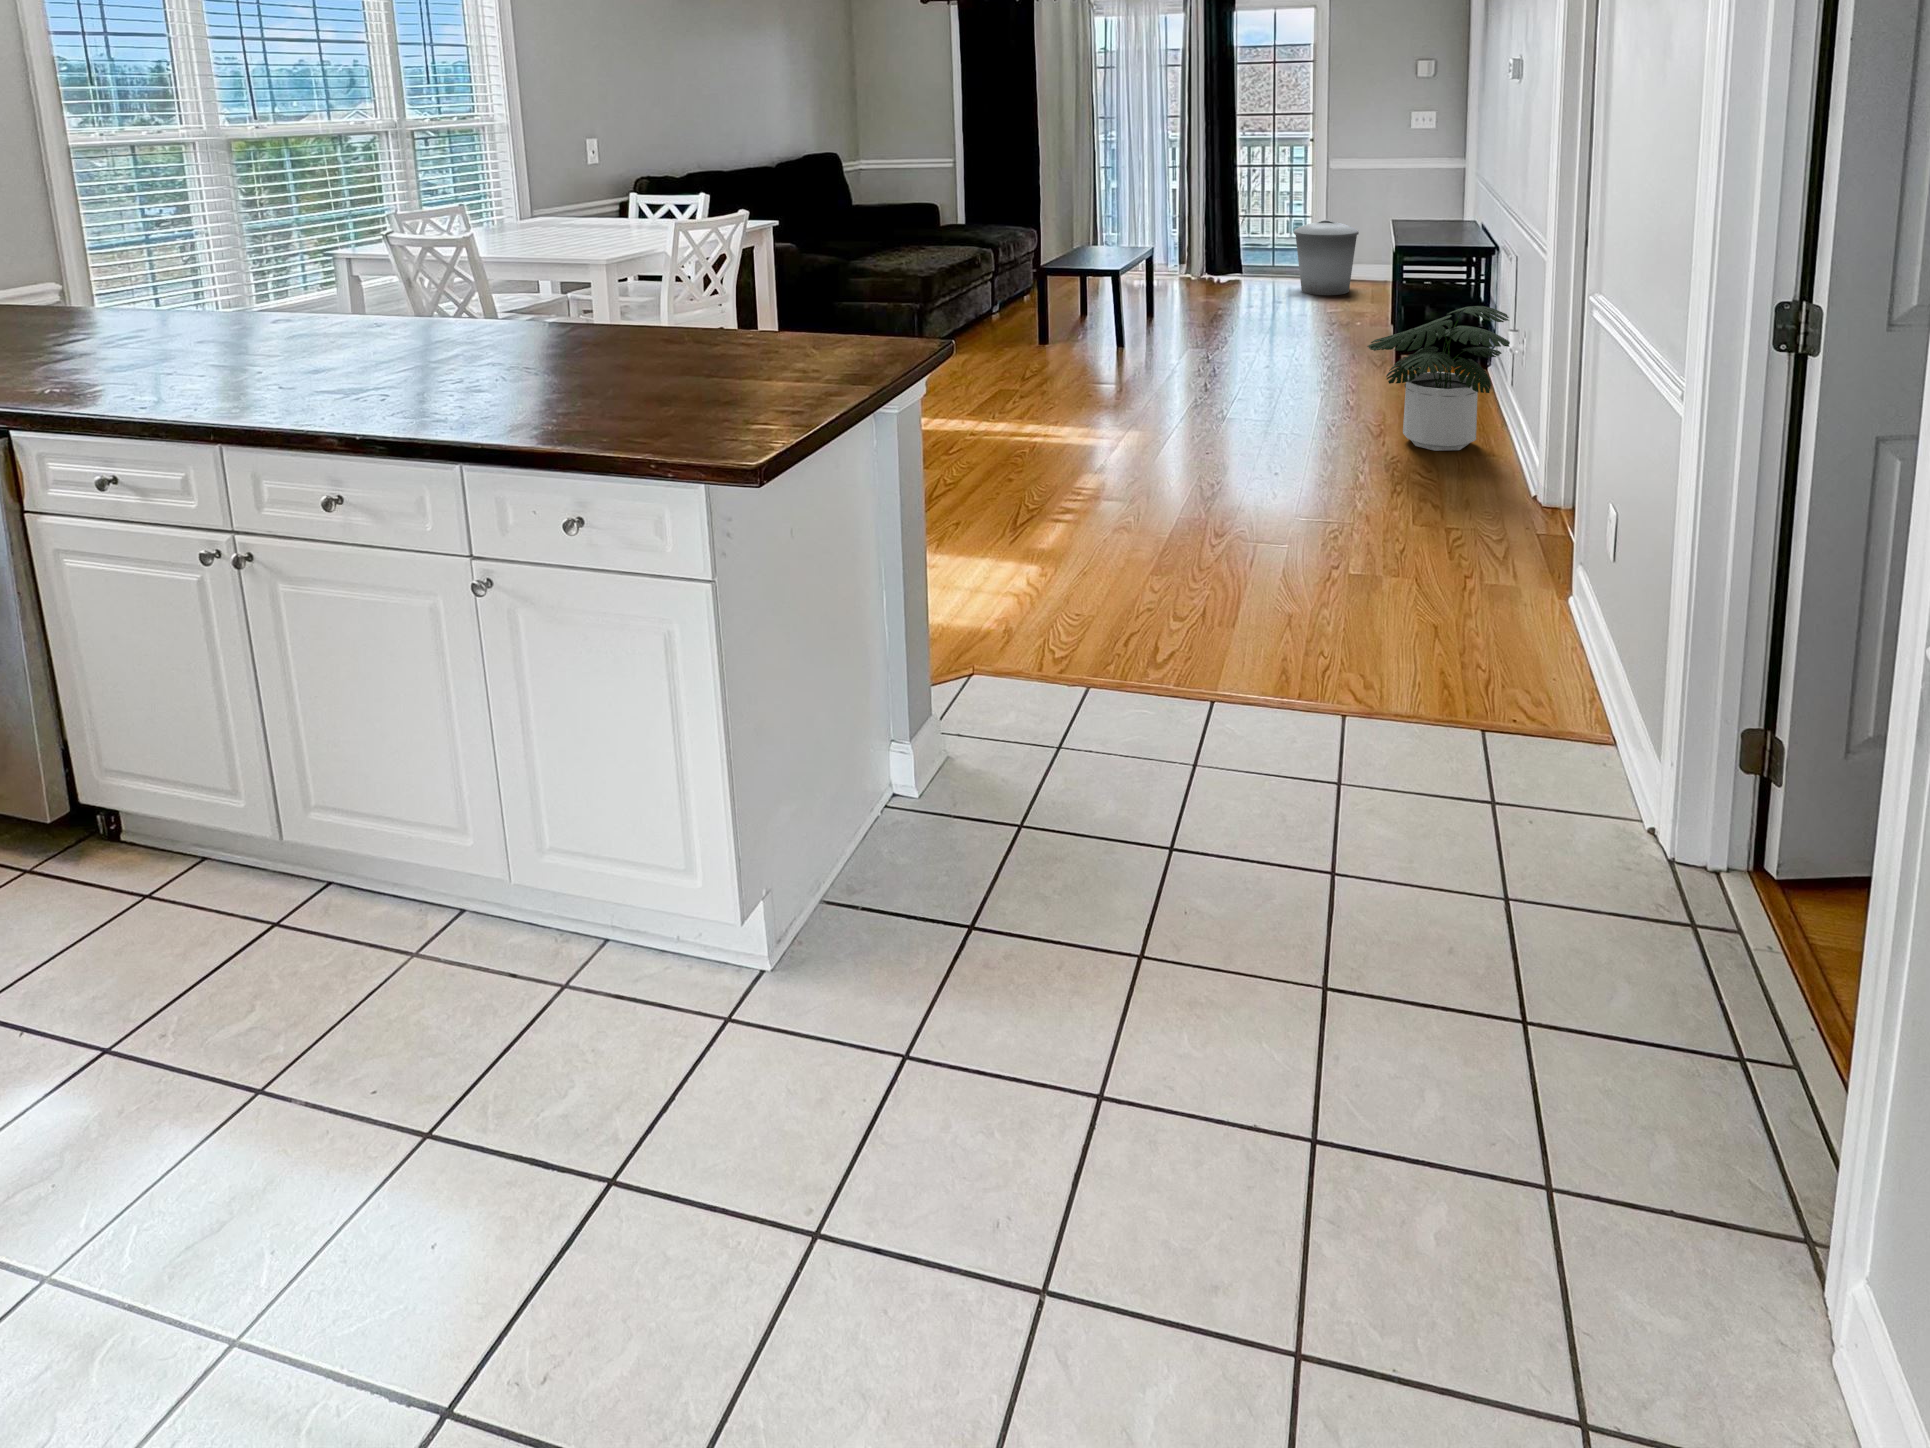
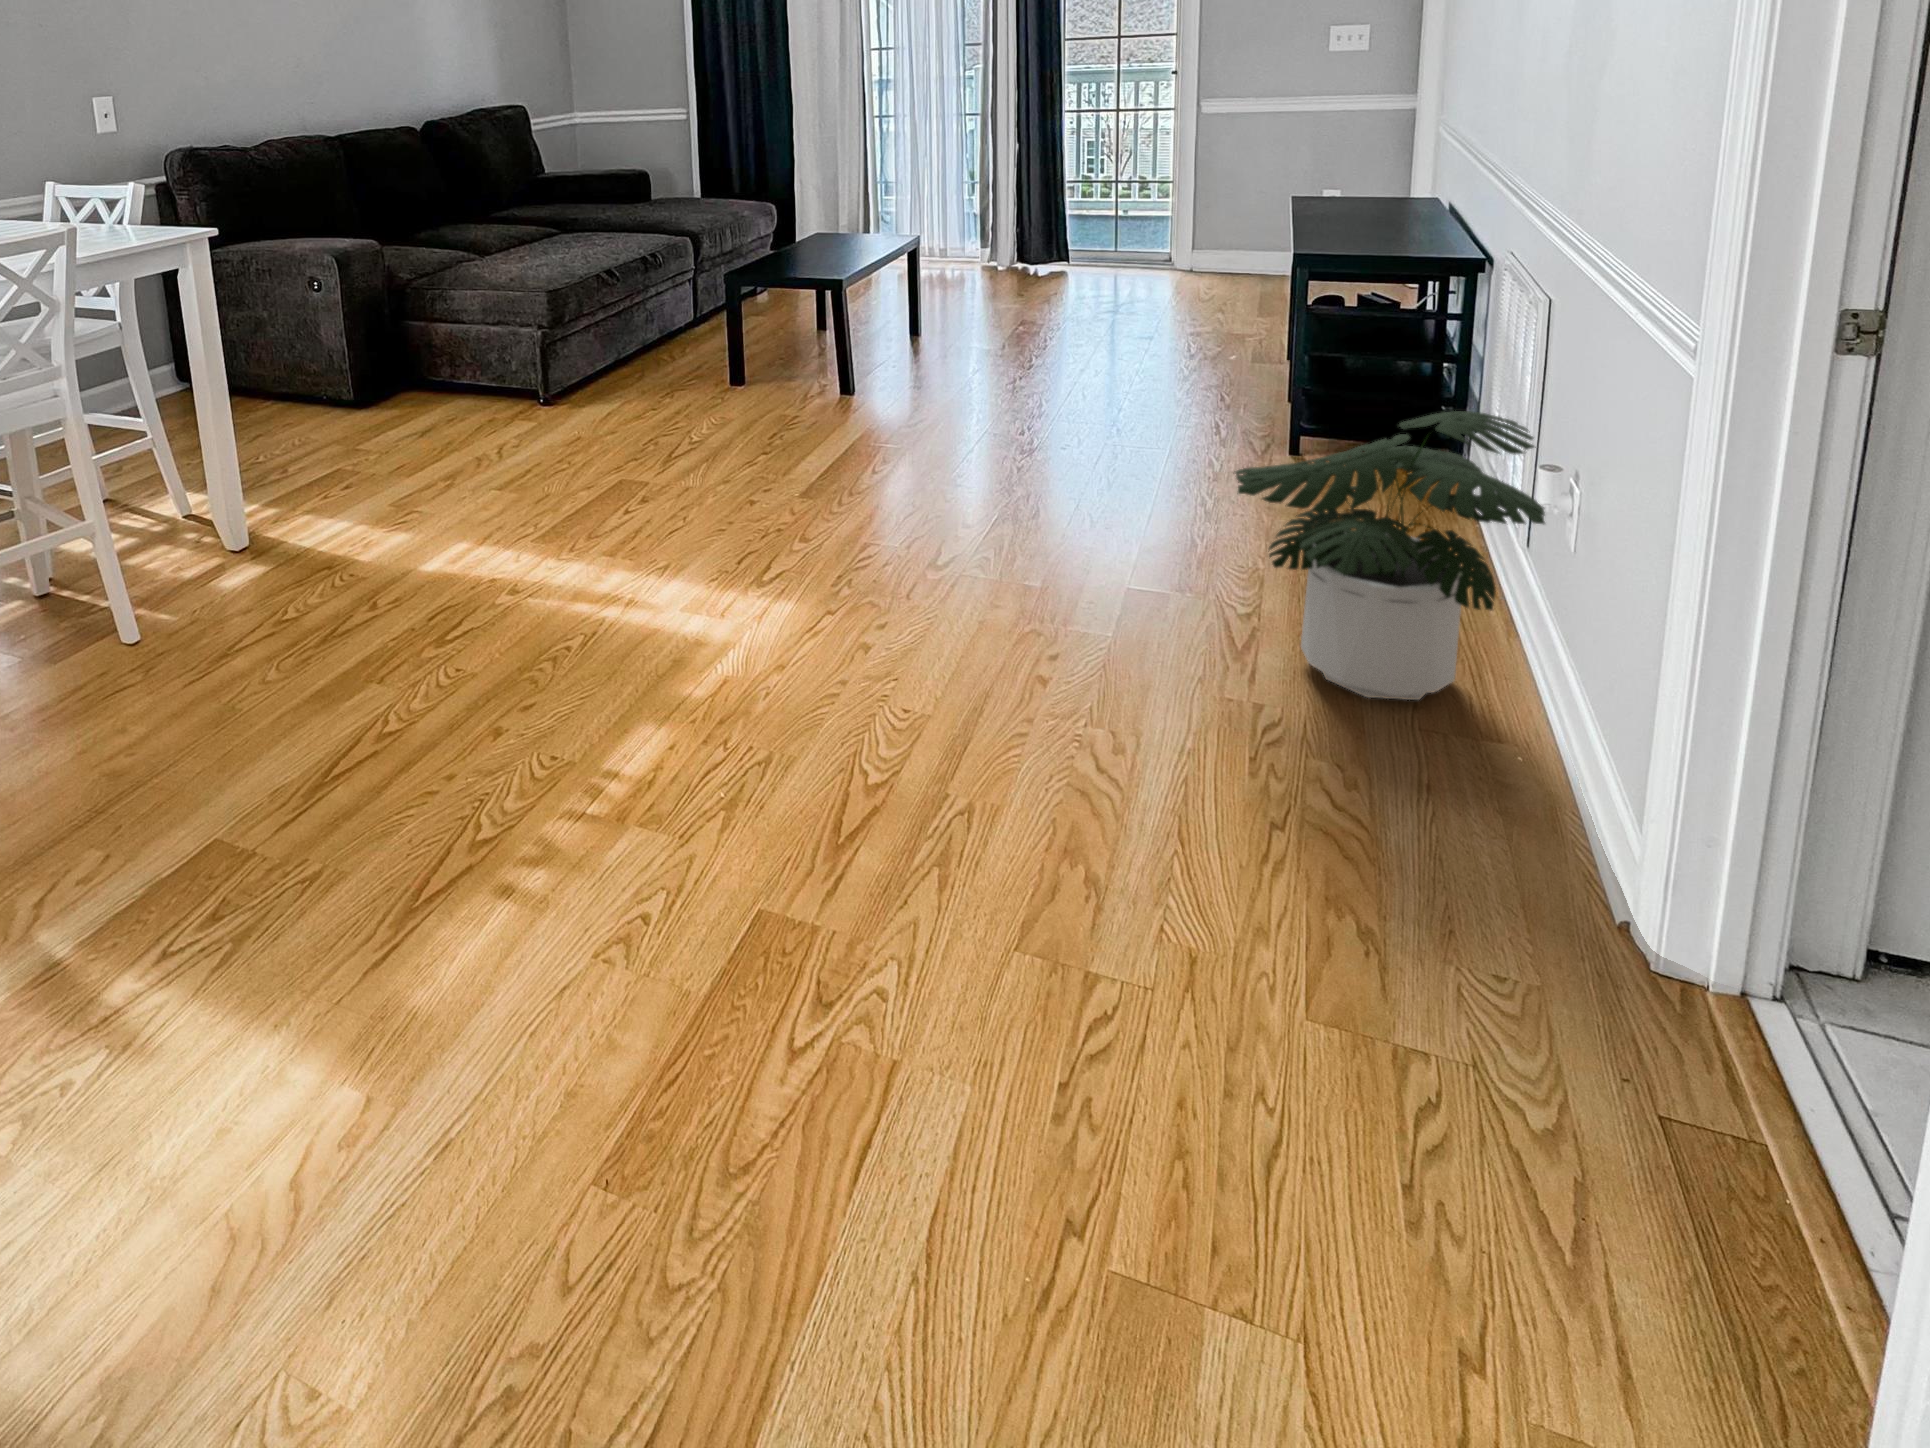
trash can: present [1294,220,1359,295] -> none [1143,189,1242,300]

